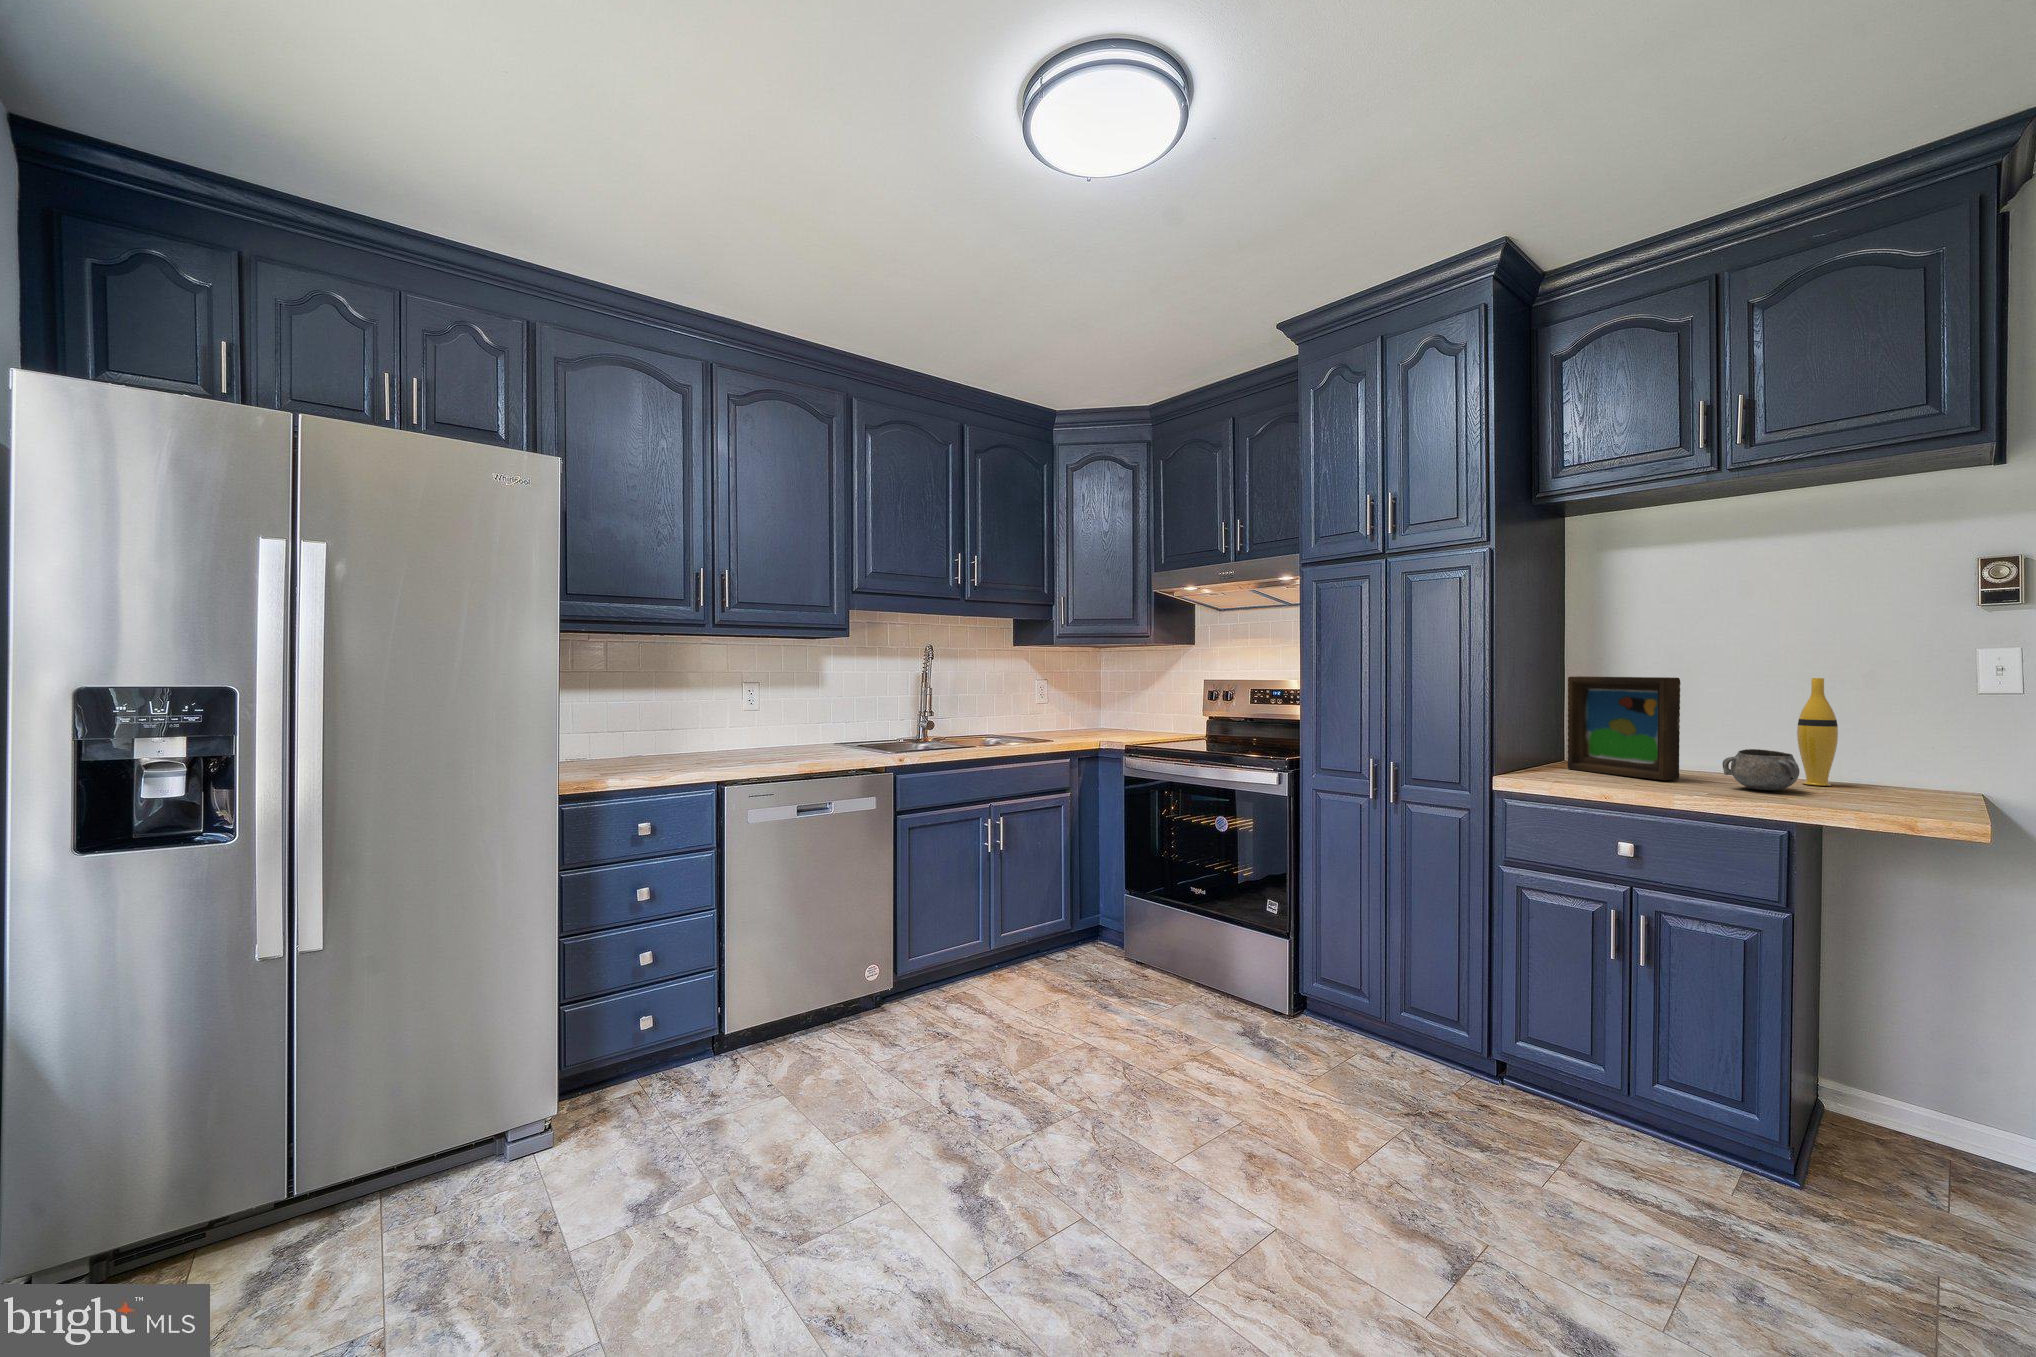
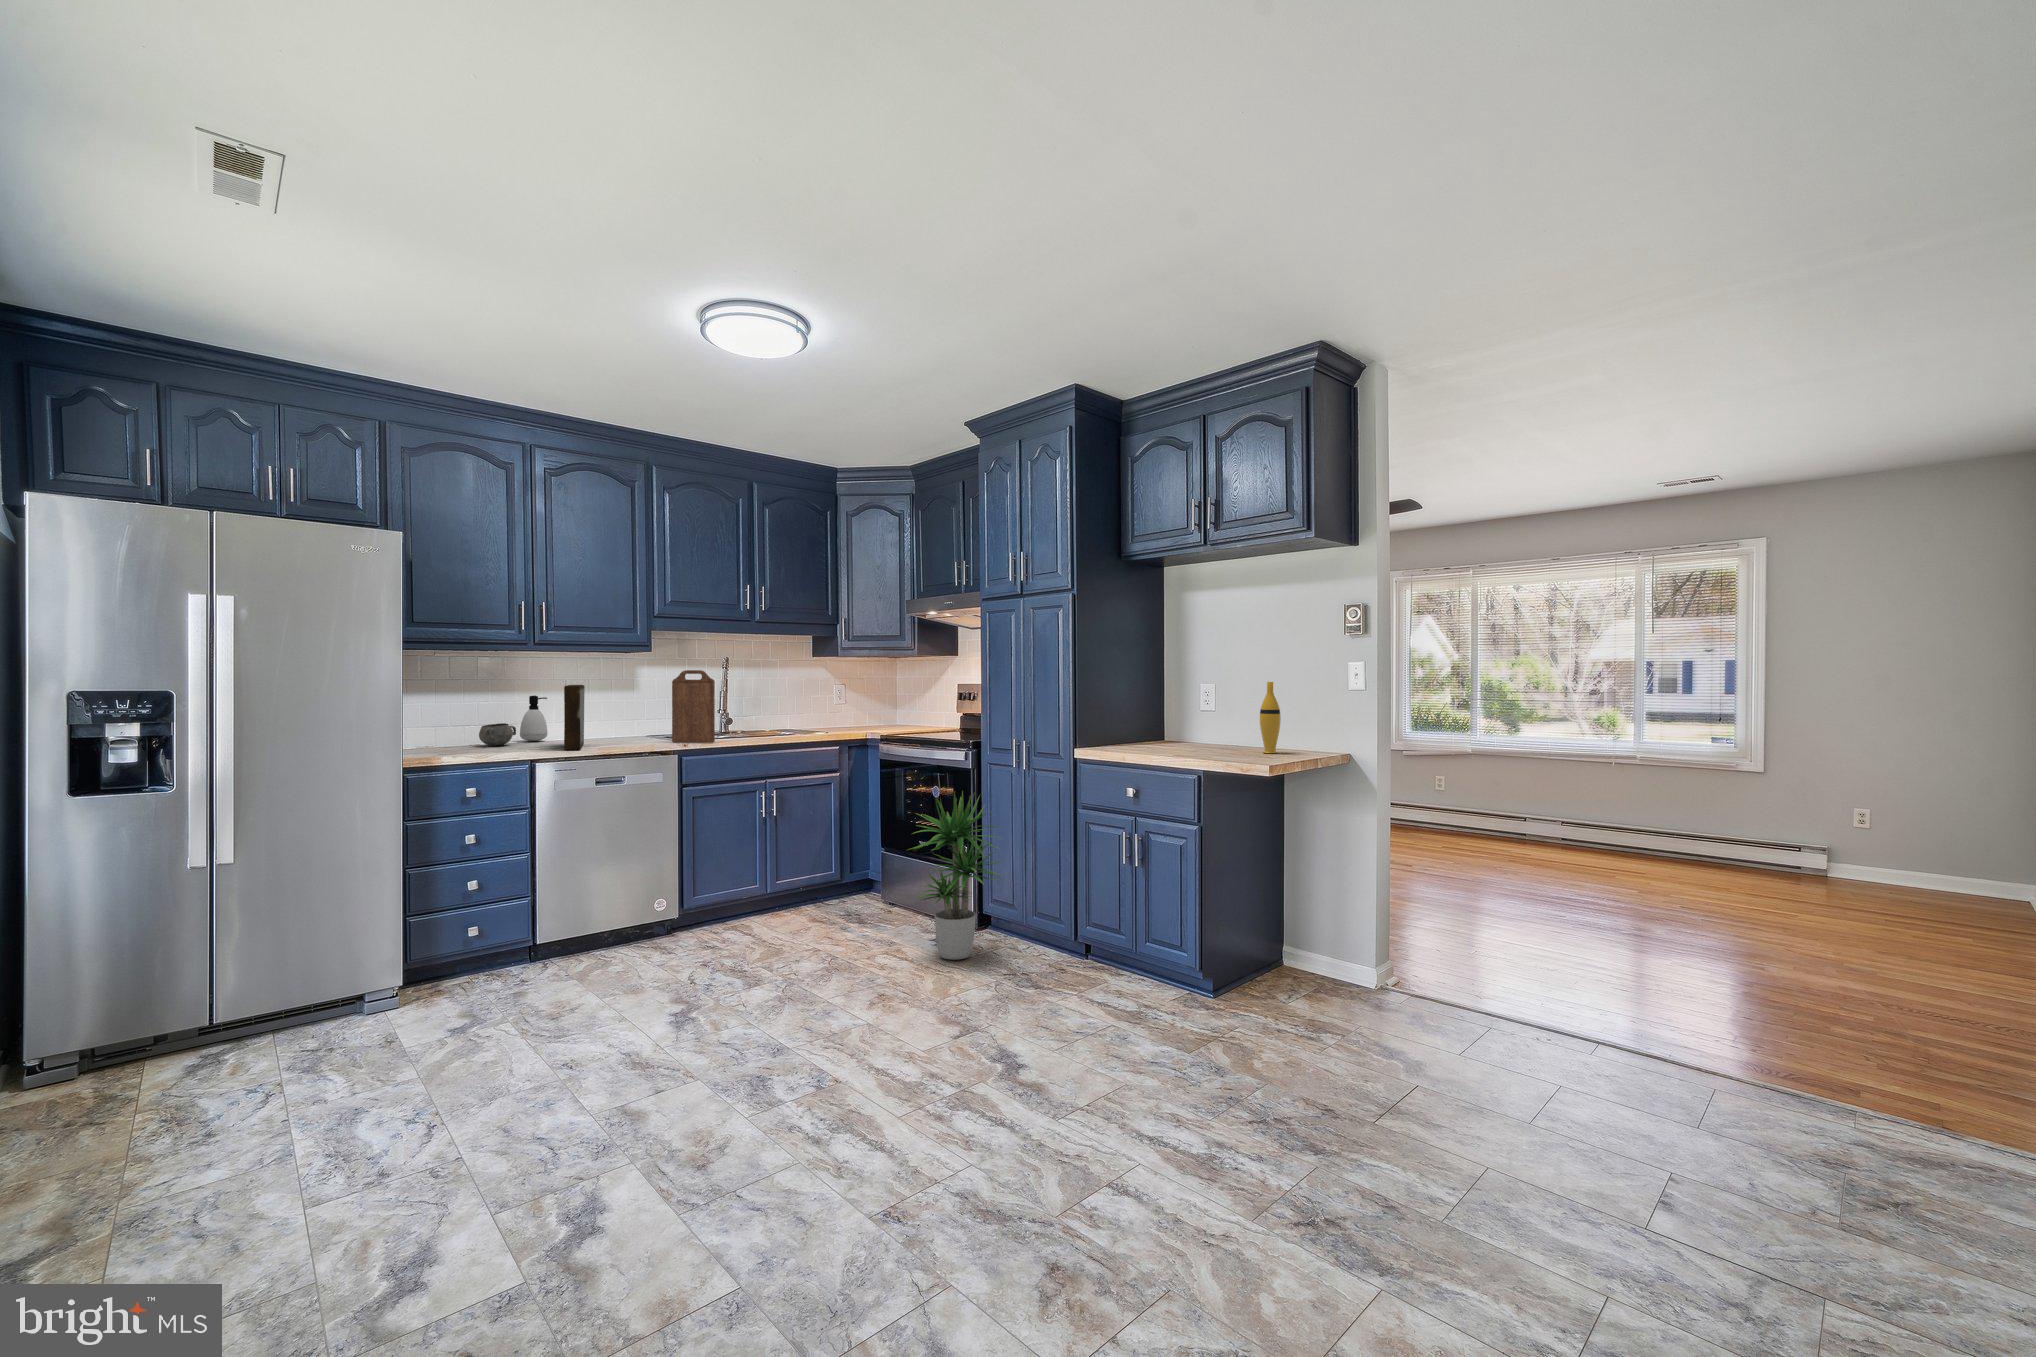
cutting board: none [878,662,932,755] -> present [672,670,715,742]
picture frame: present [1567,676,1681,780] -> present [564,685,585,750]
soap dispenser: none [688,694,721,751] -> present [520,696,547,741]
decorative bowl: present [1722,749,1800,790] -> present [479,723,516,746]
potted plant: none [1226,826,1380,1067] -> present [911,792,1001,960]

